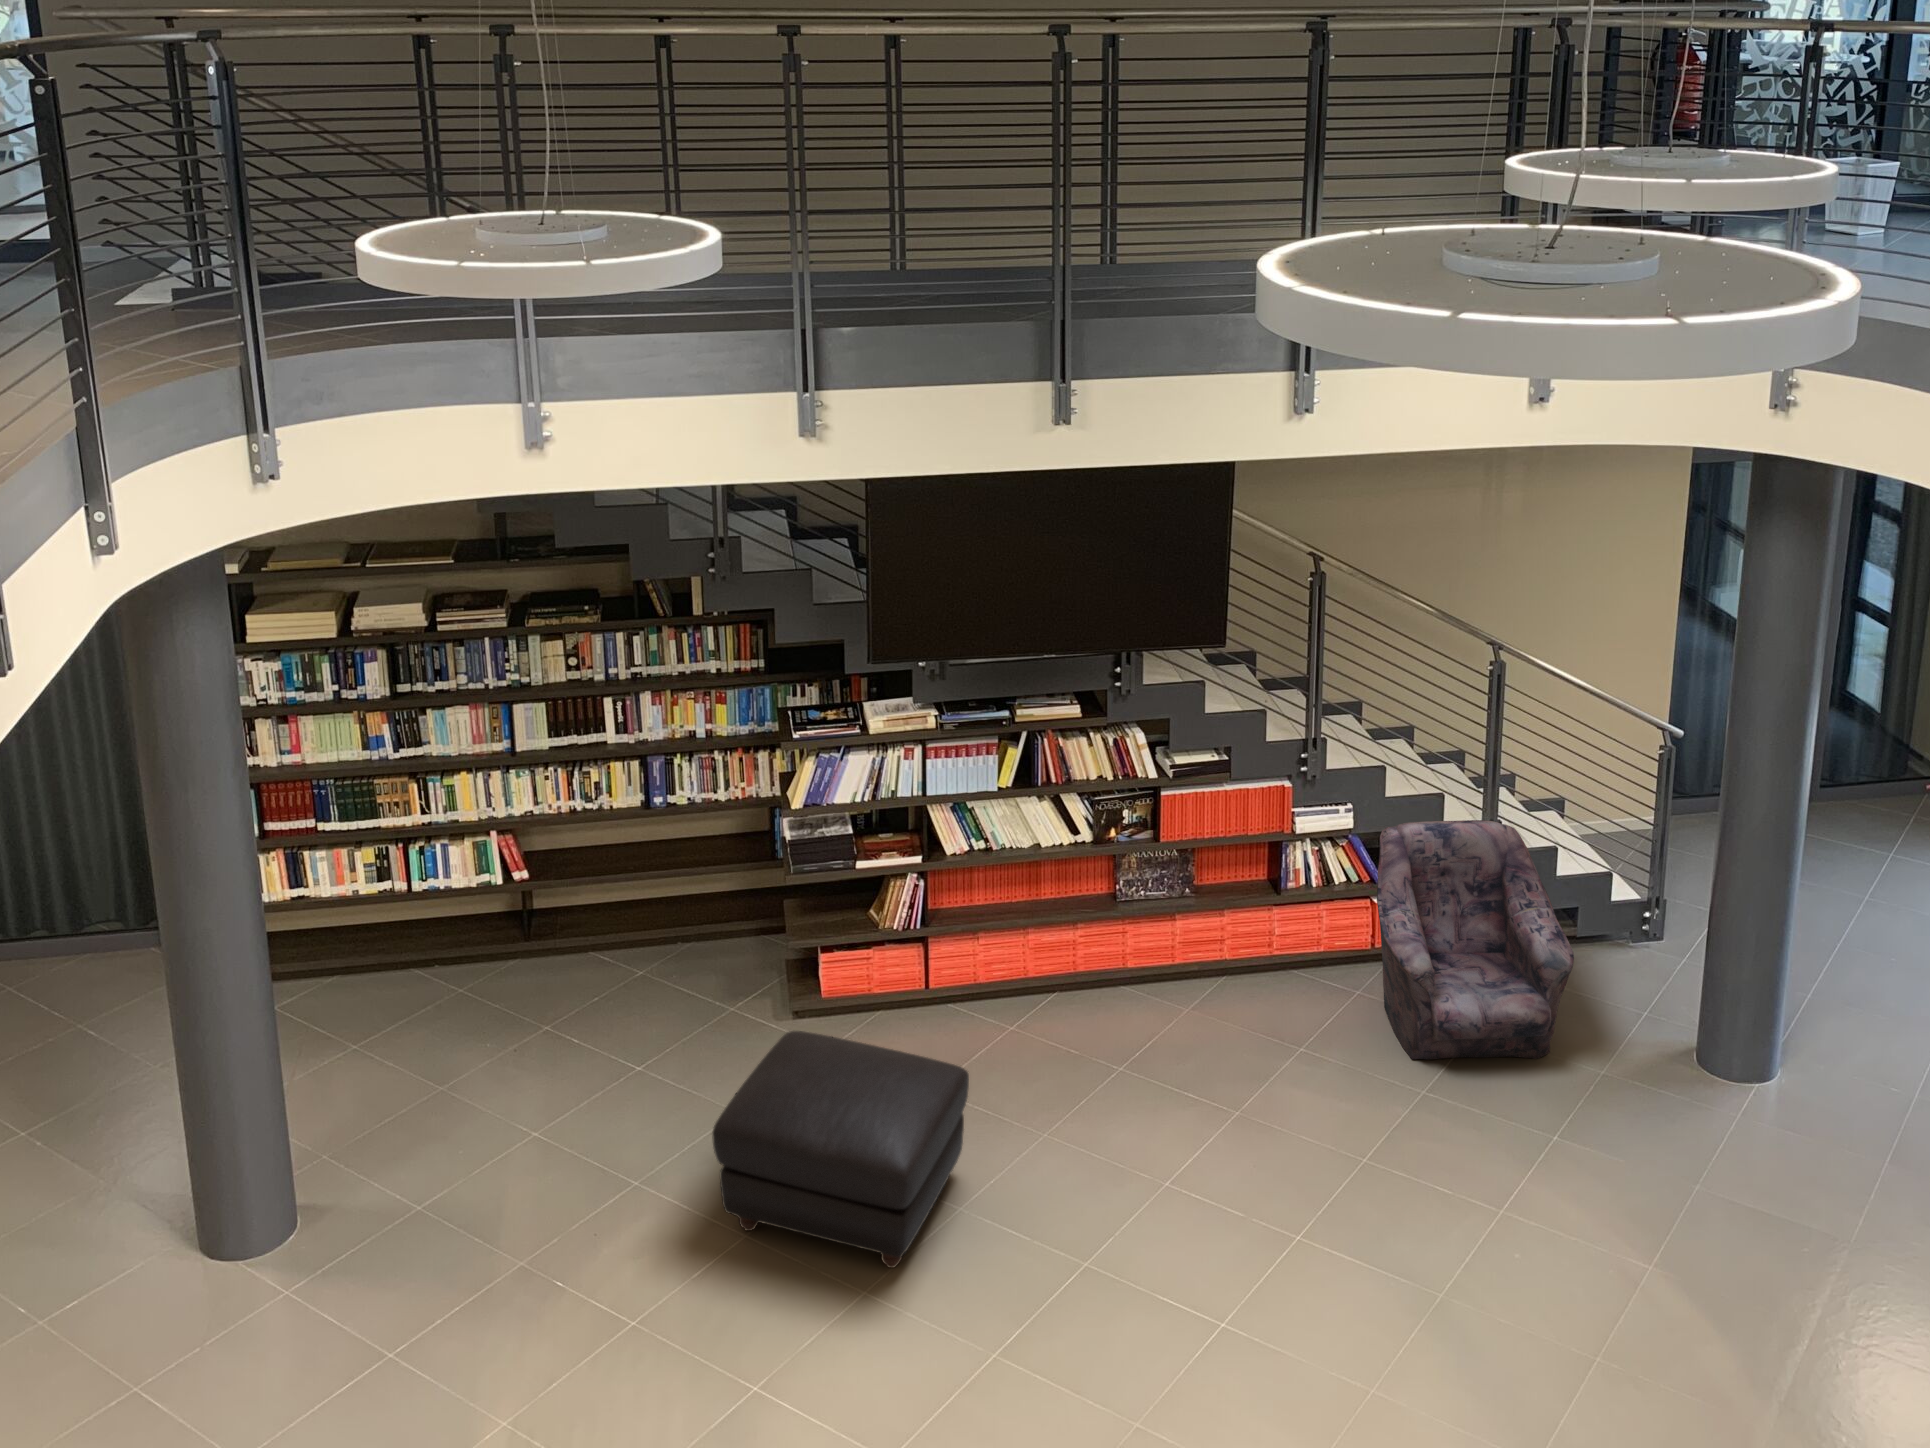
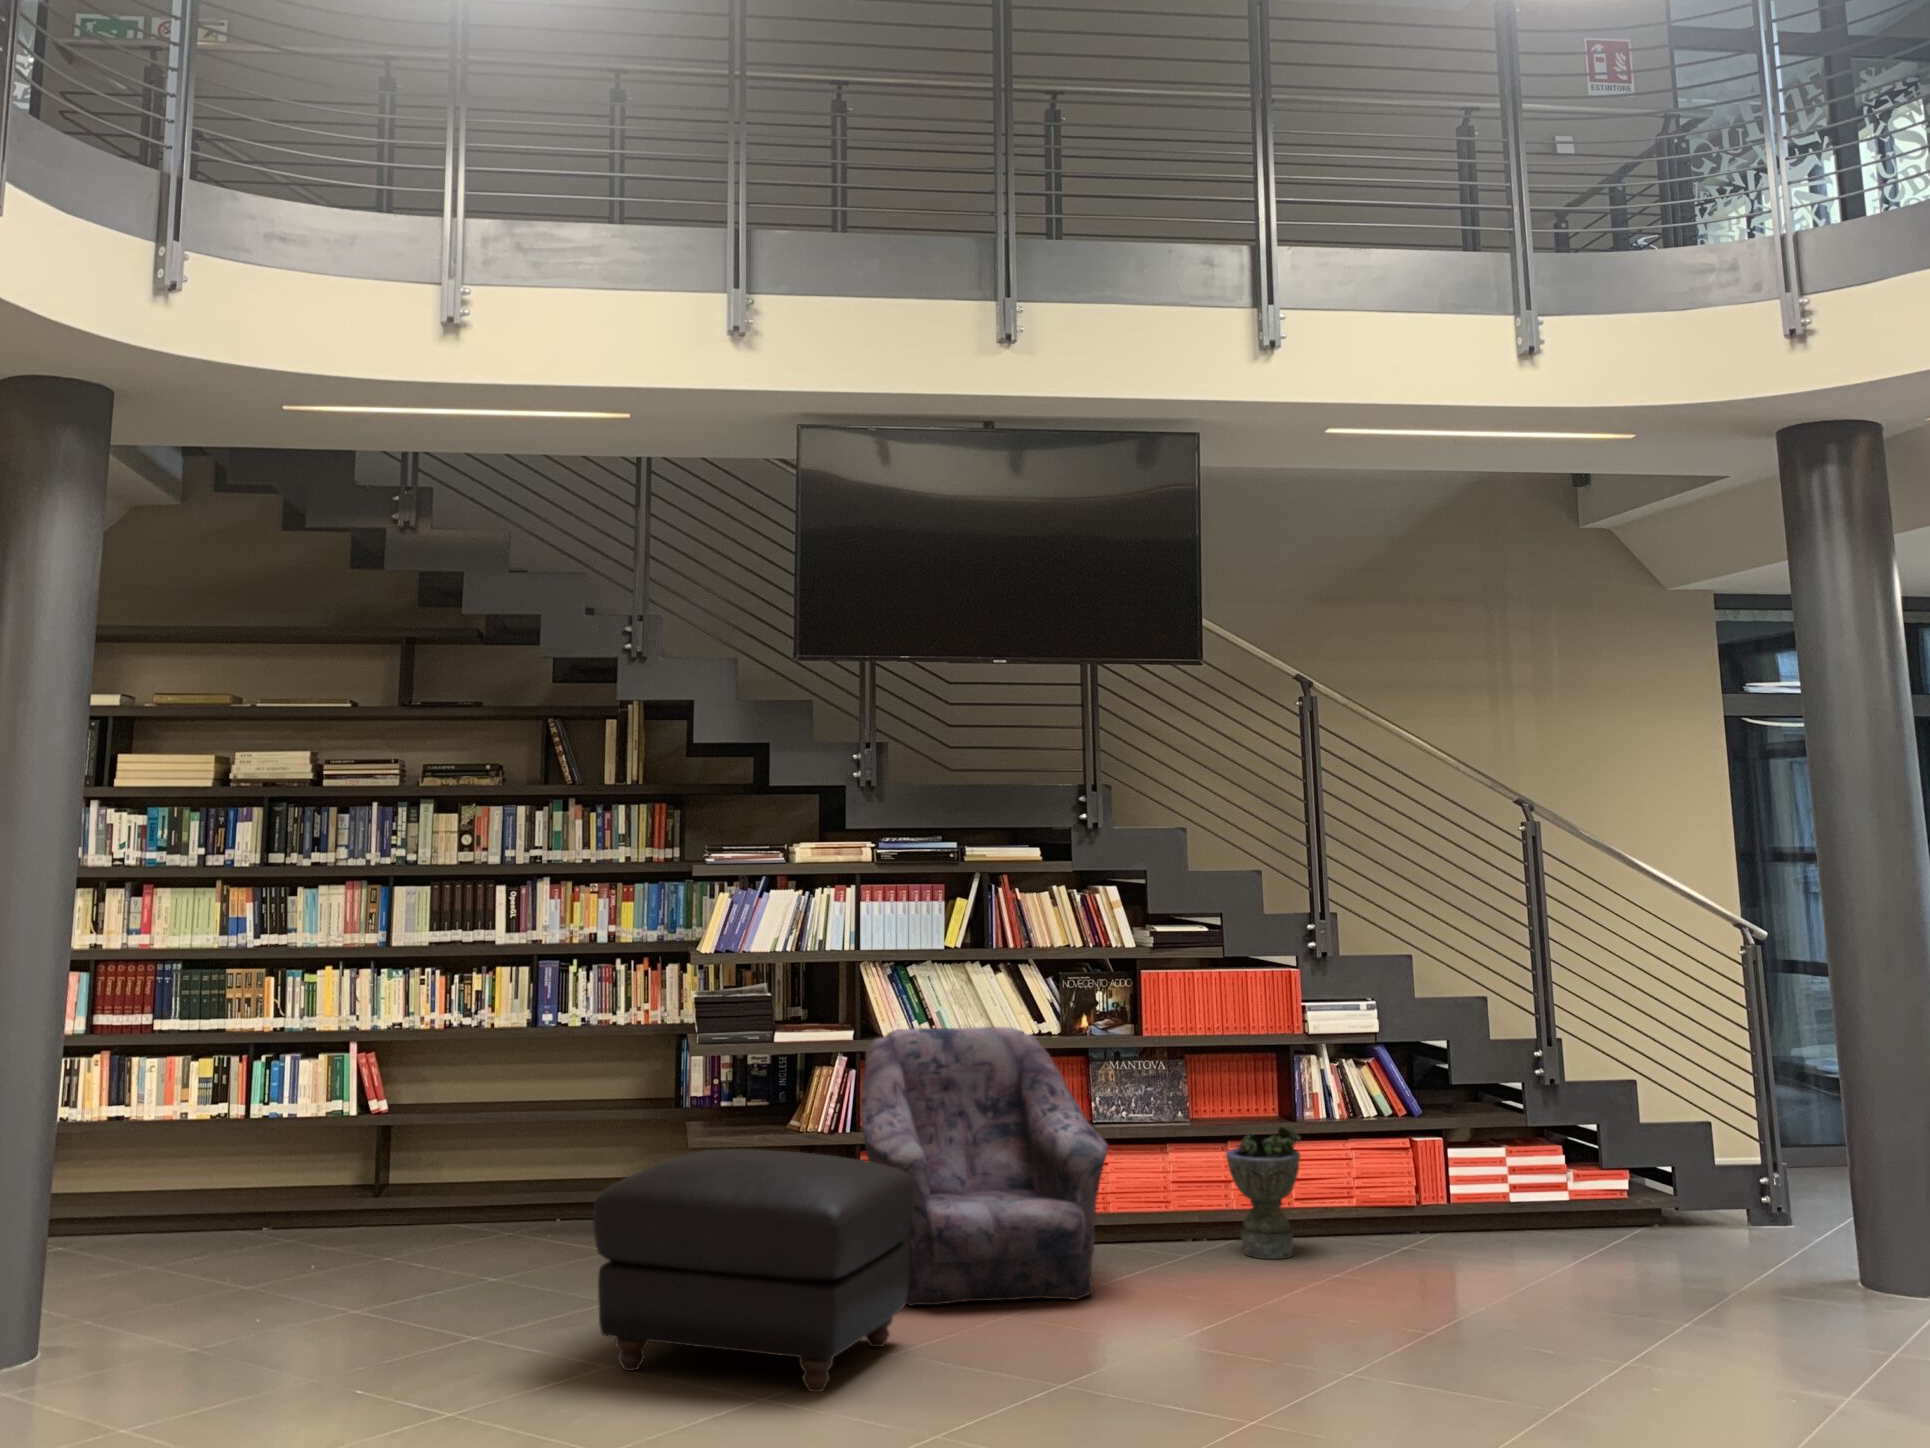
armchair: present [1377,820,1574,1060] -> present [861,1027,1108,1306]
planter: none [1222,905,1284,1007] -> present [1226,1127,1300,1259]

